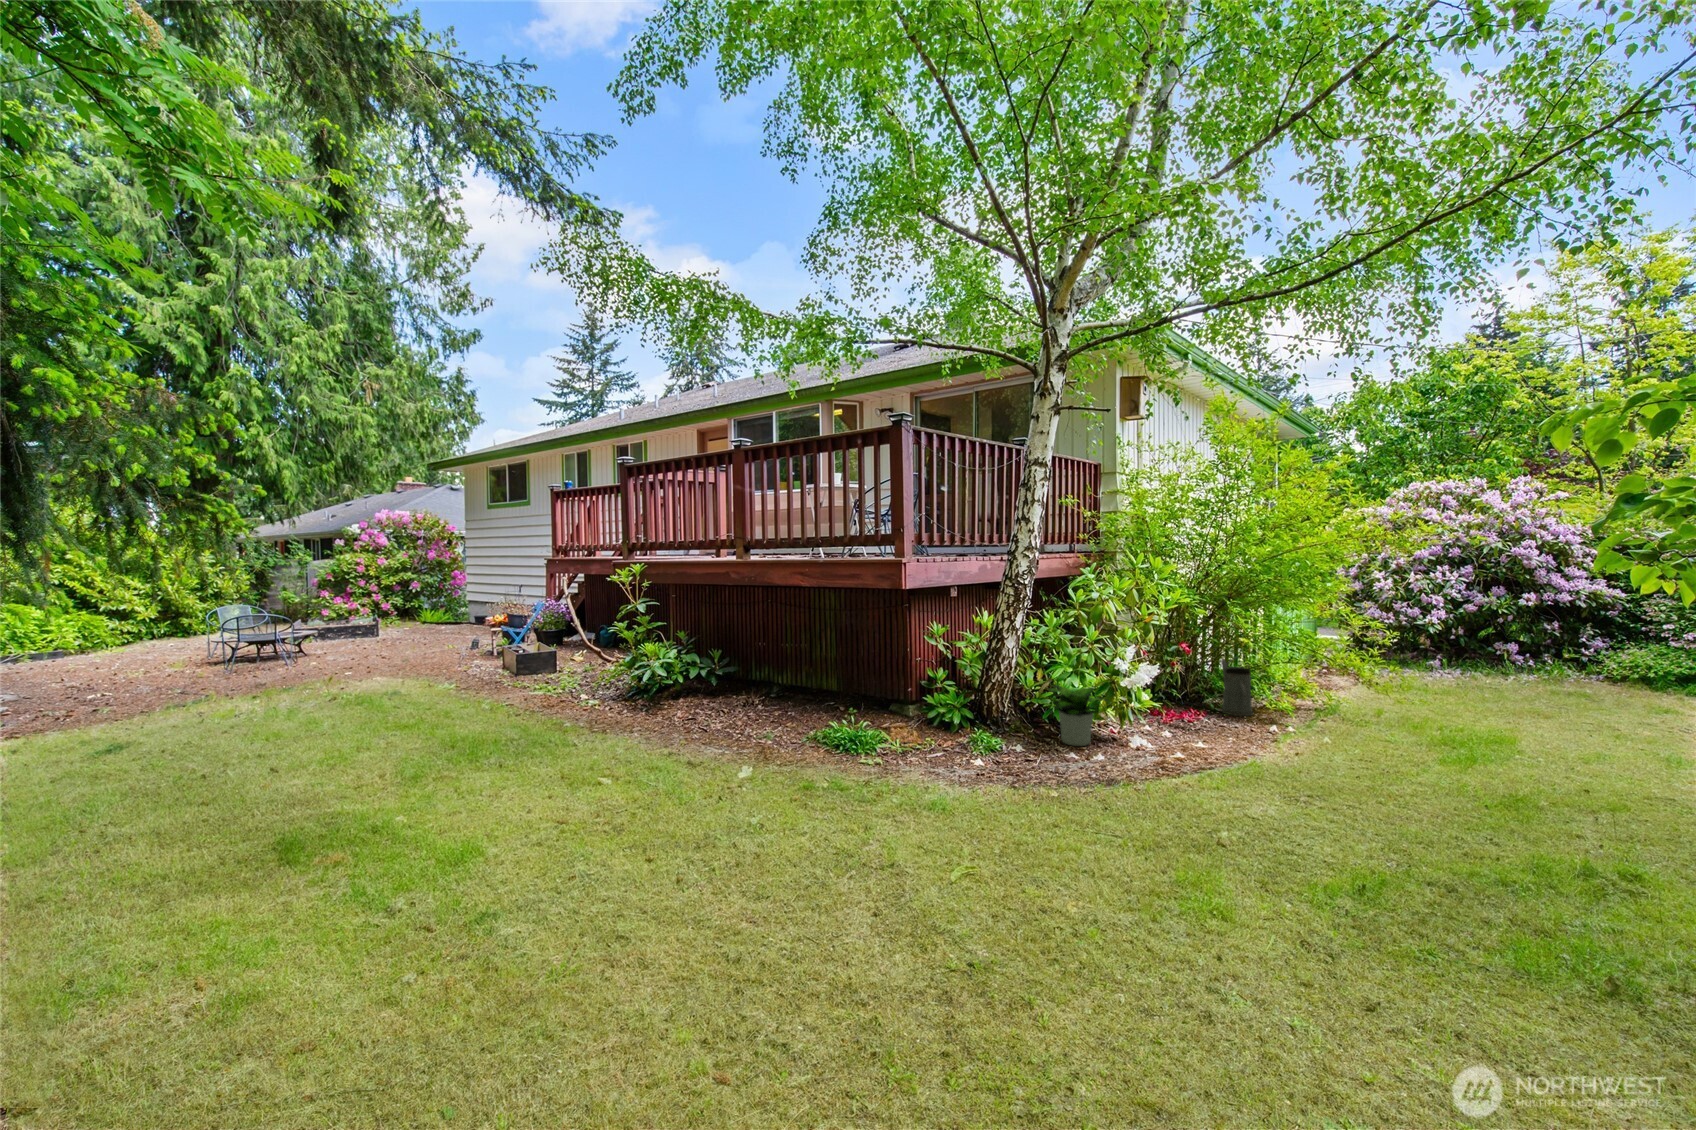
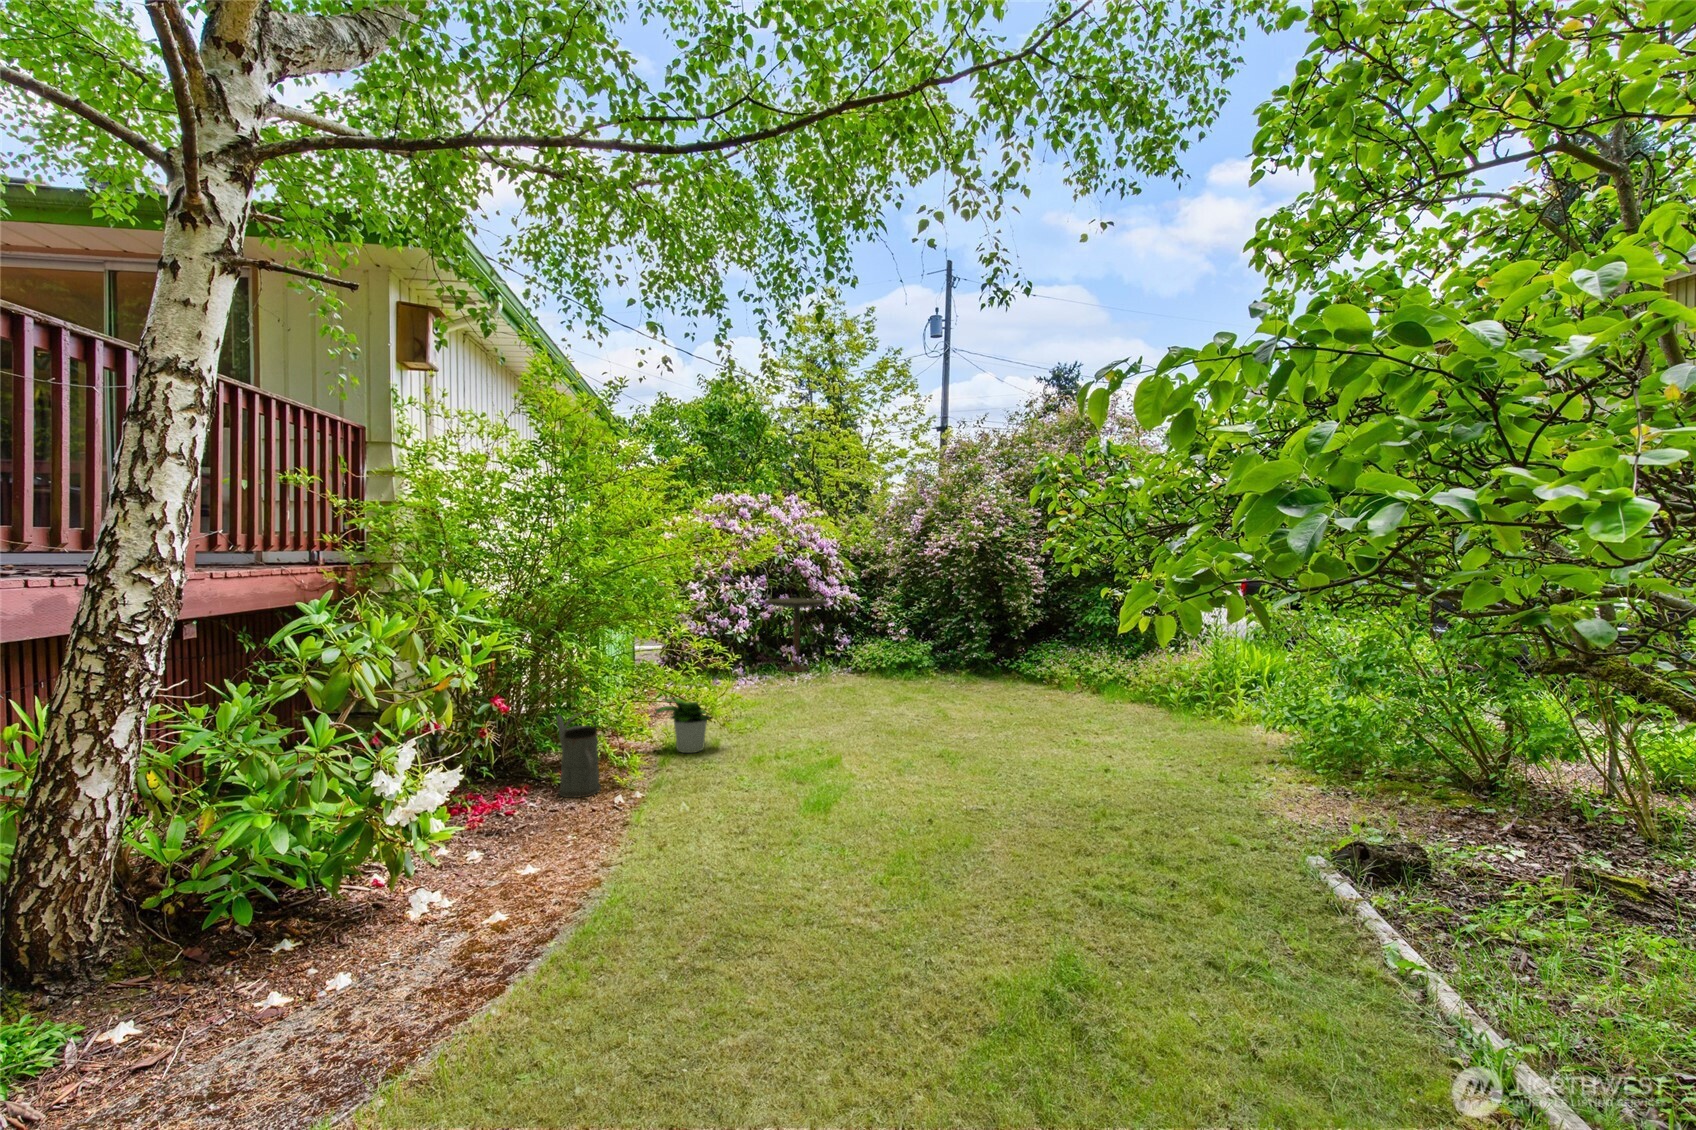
pedestal table: none [1465,591,1562,672] -> present [765,598,828,672]
potted plant: present [1048,685,1107,746] -> present [656,697,711,753]

